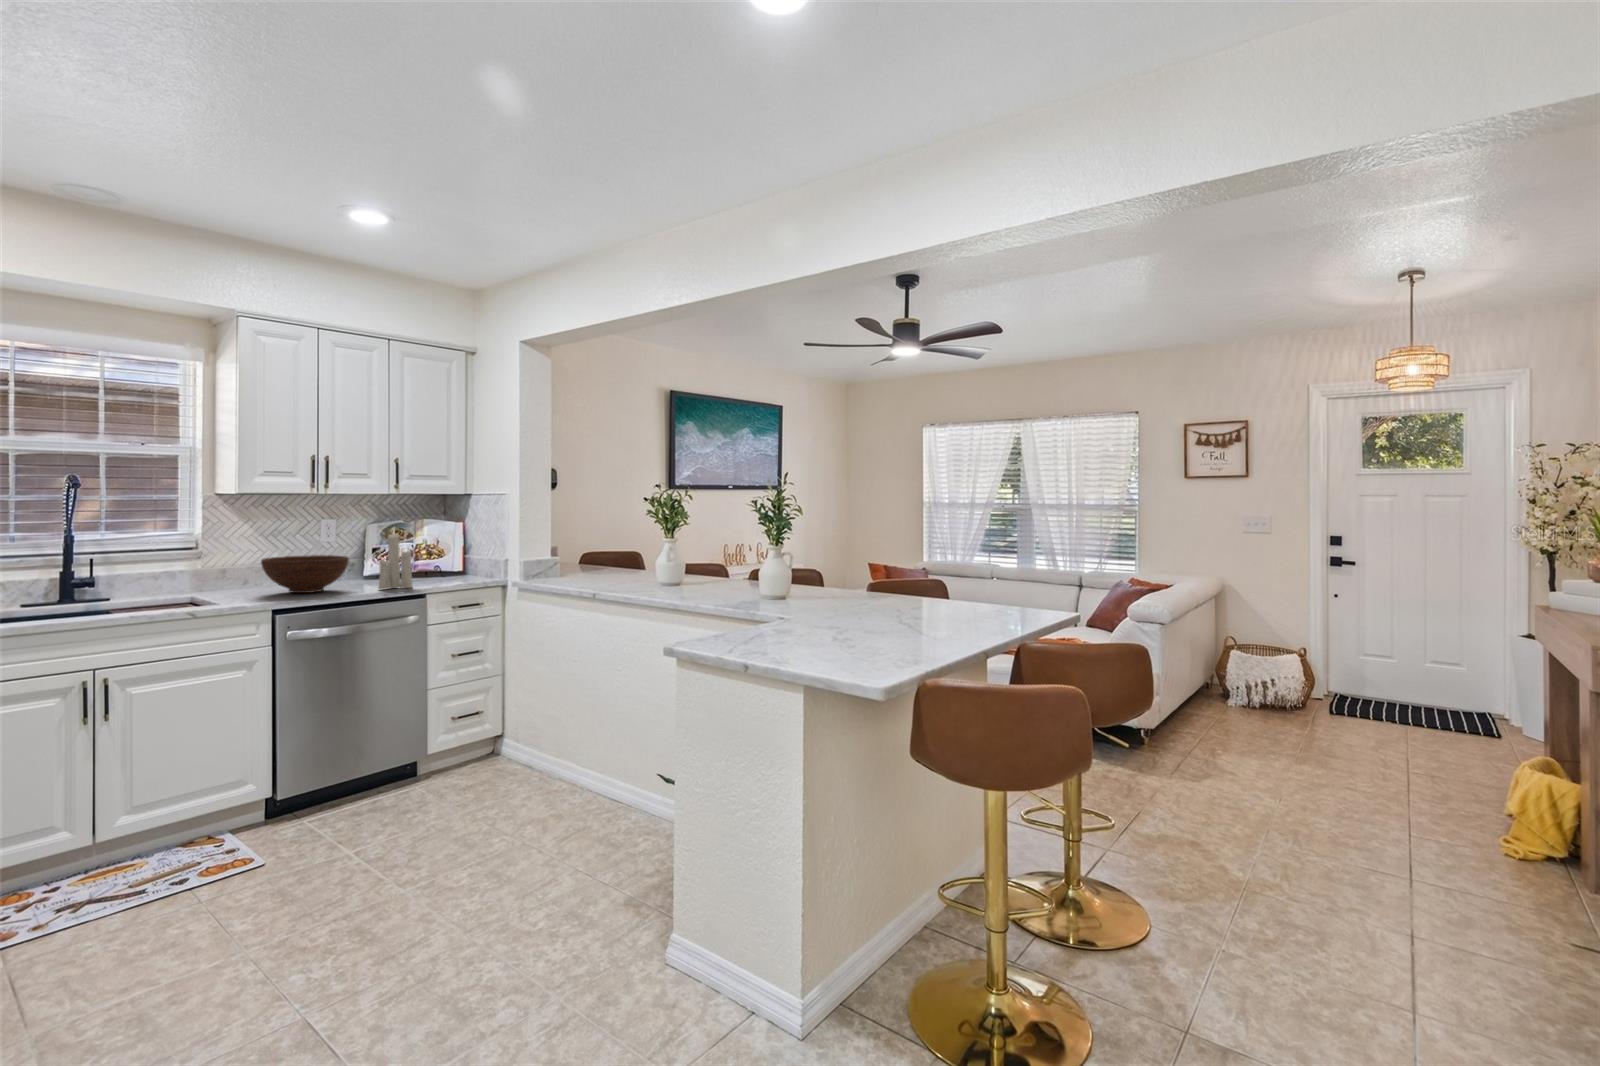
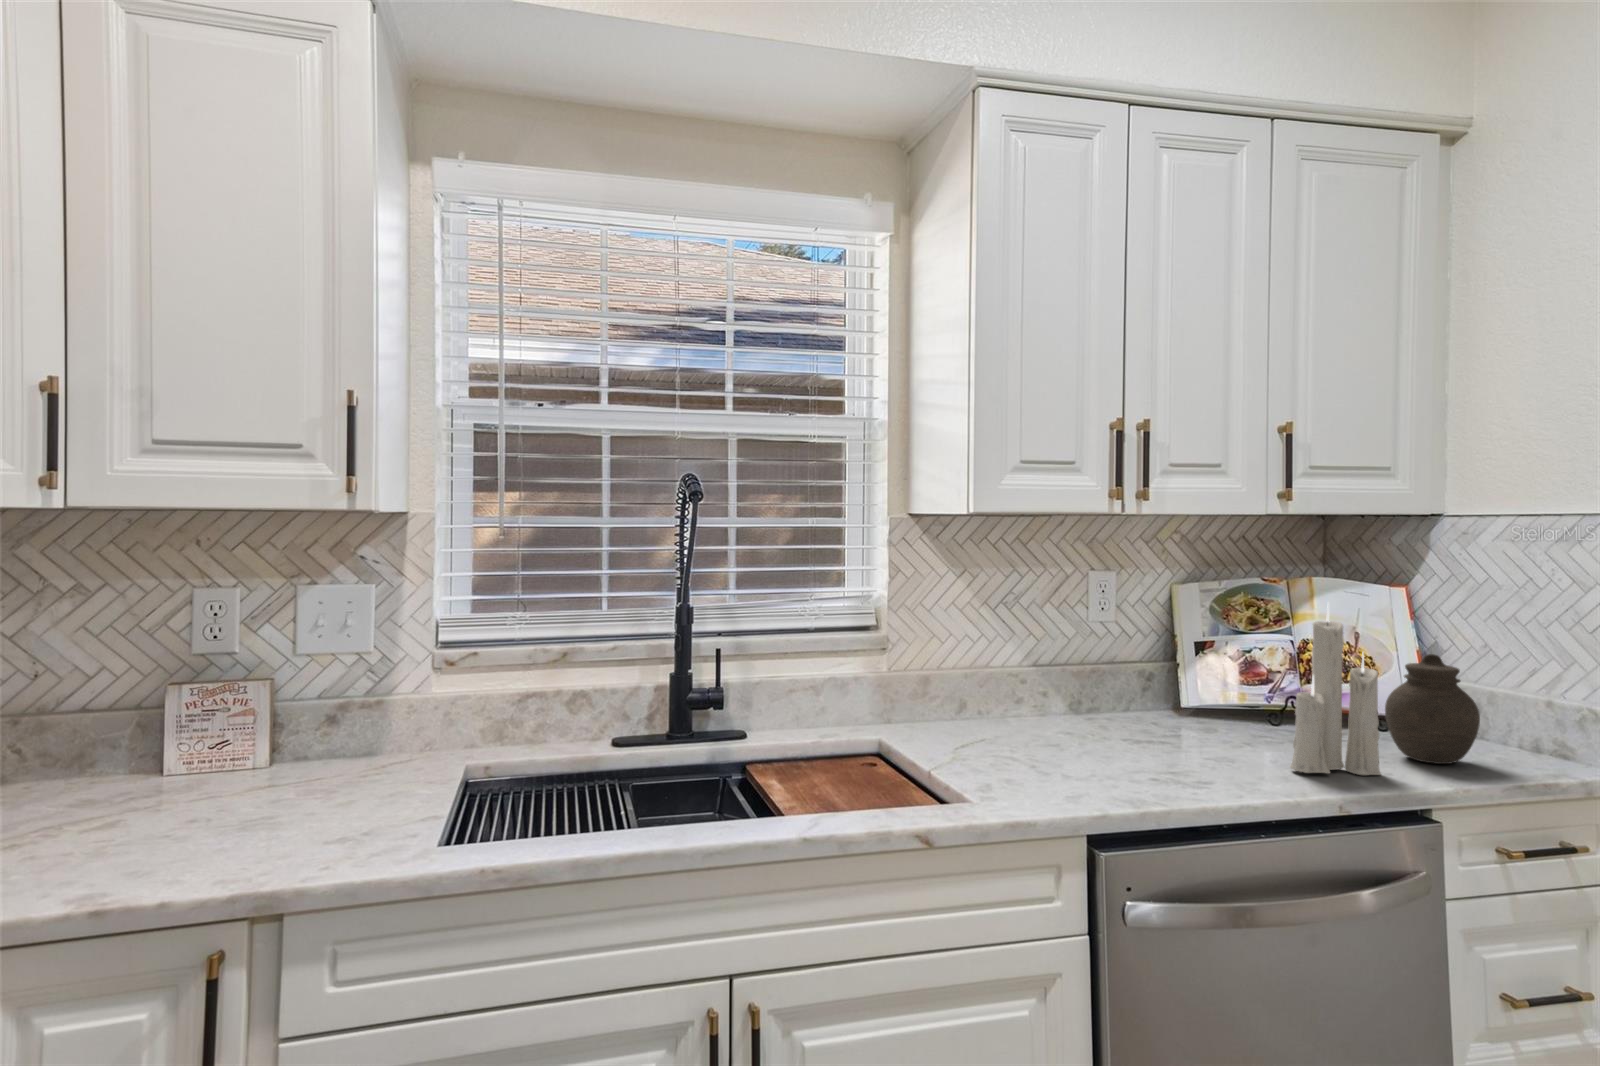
jar: none [427,546,458,584] -> present [1385,654,1480,764]
fruit bowl: present [261,555,349,593] -> none [1020,659,1216,765]

